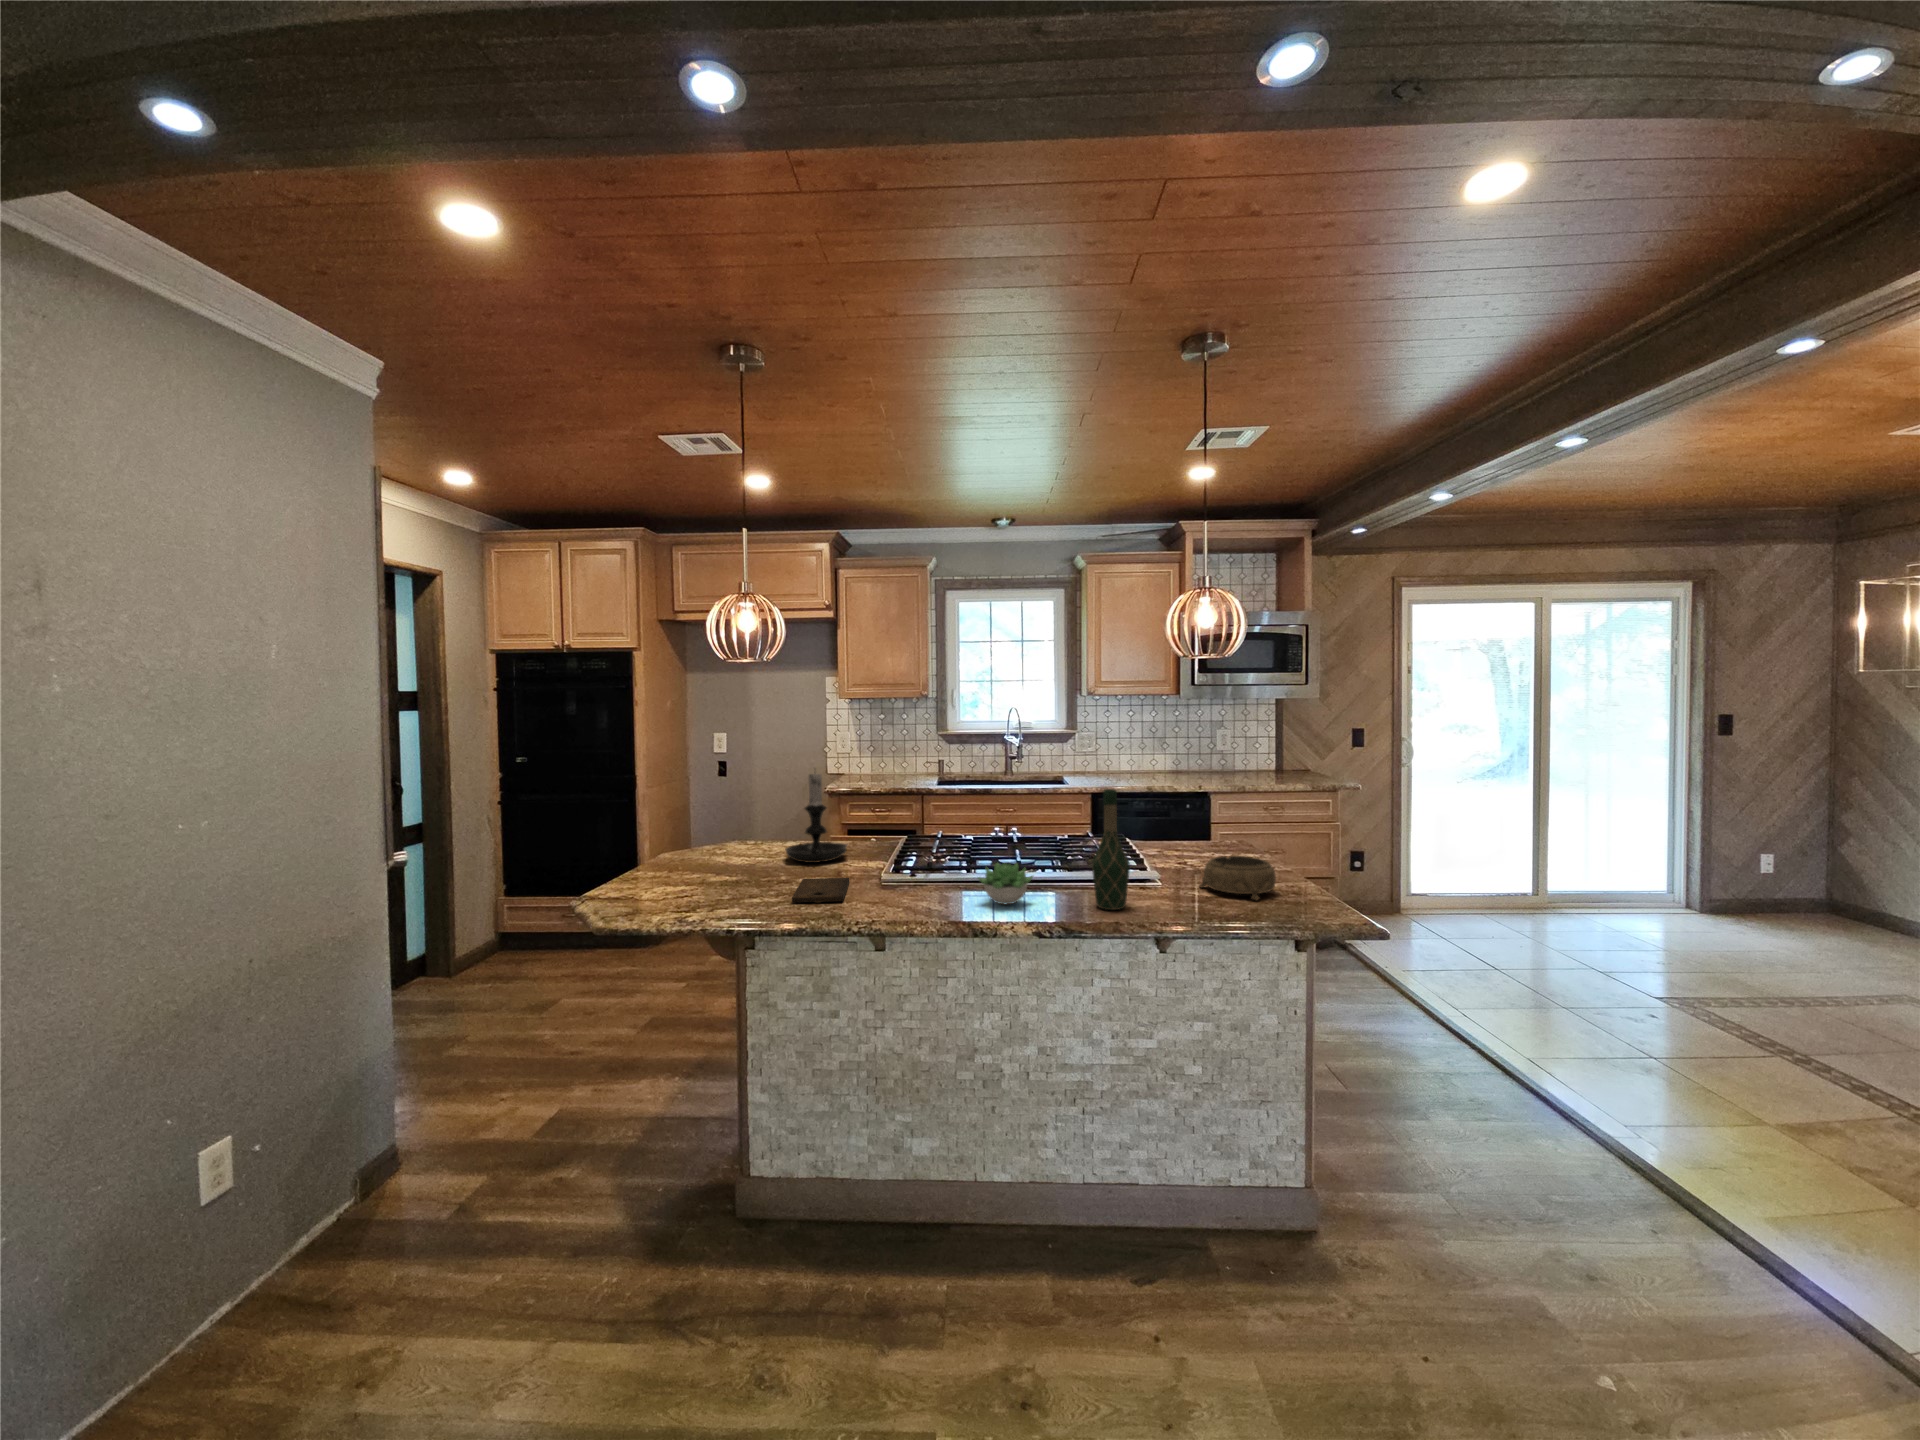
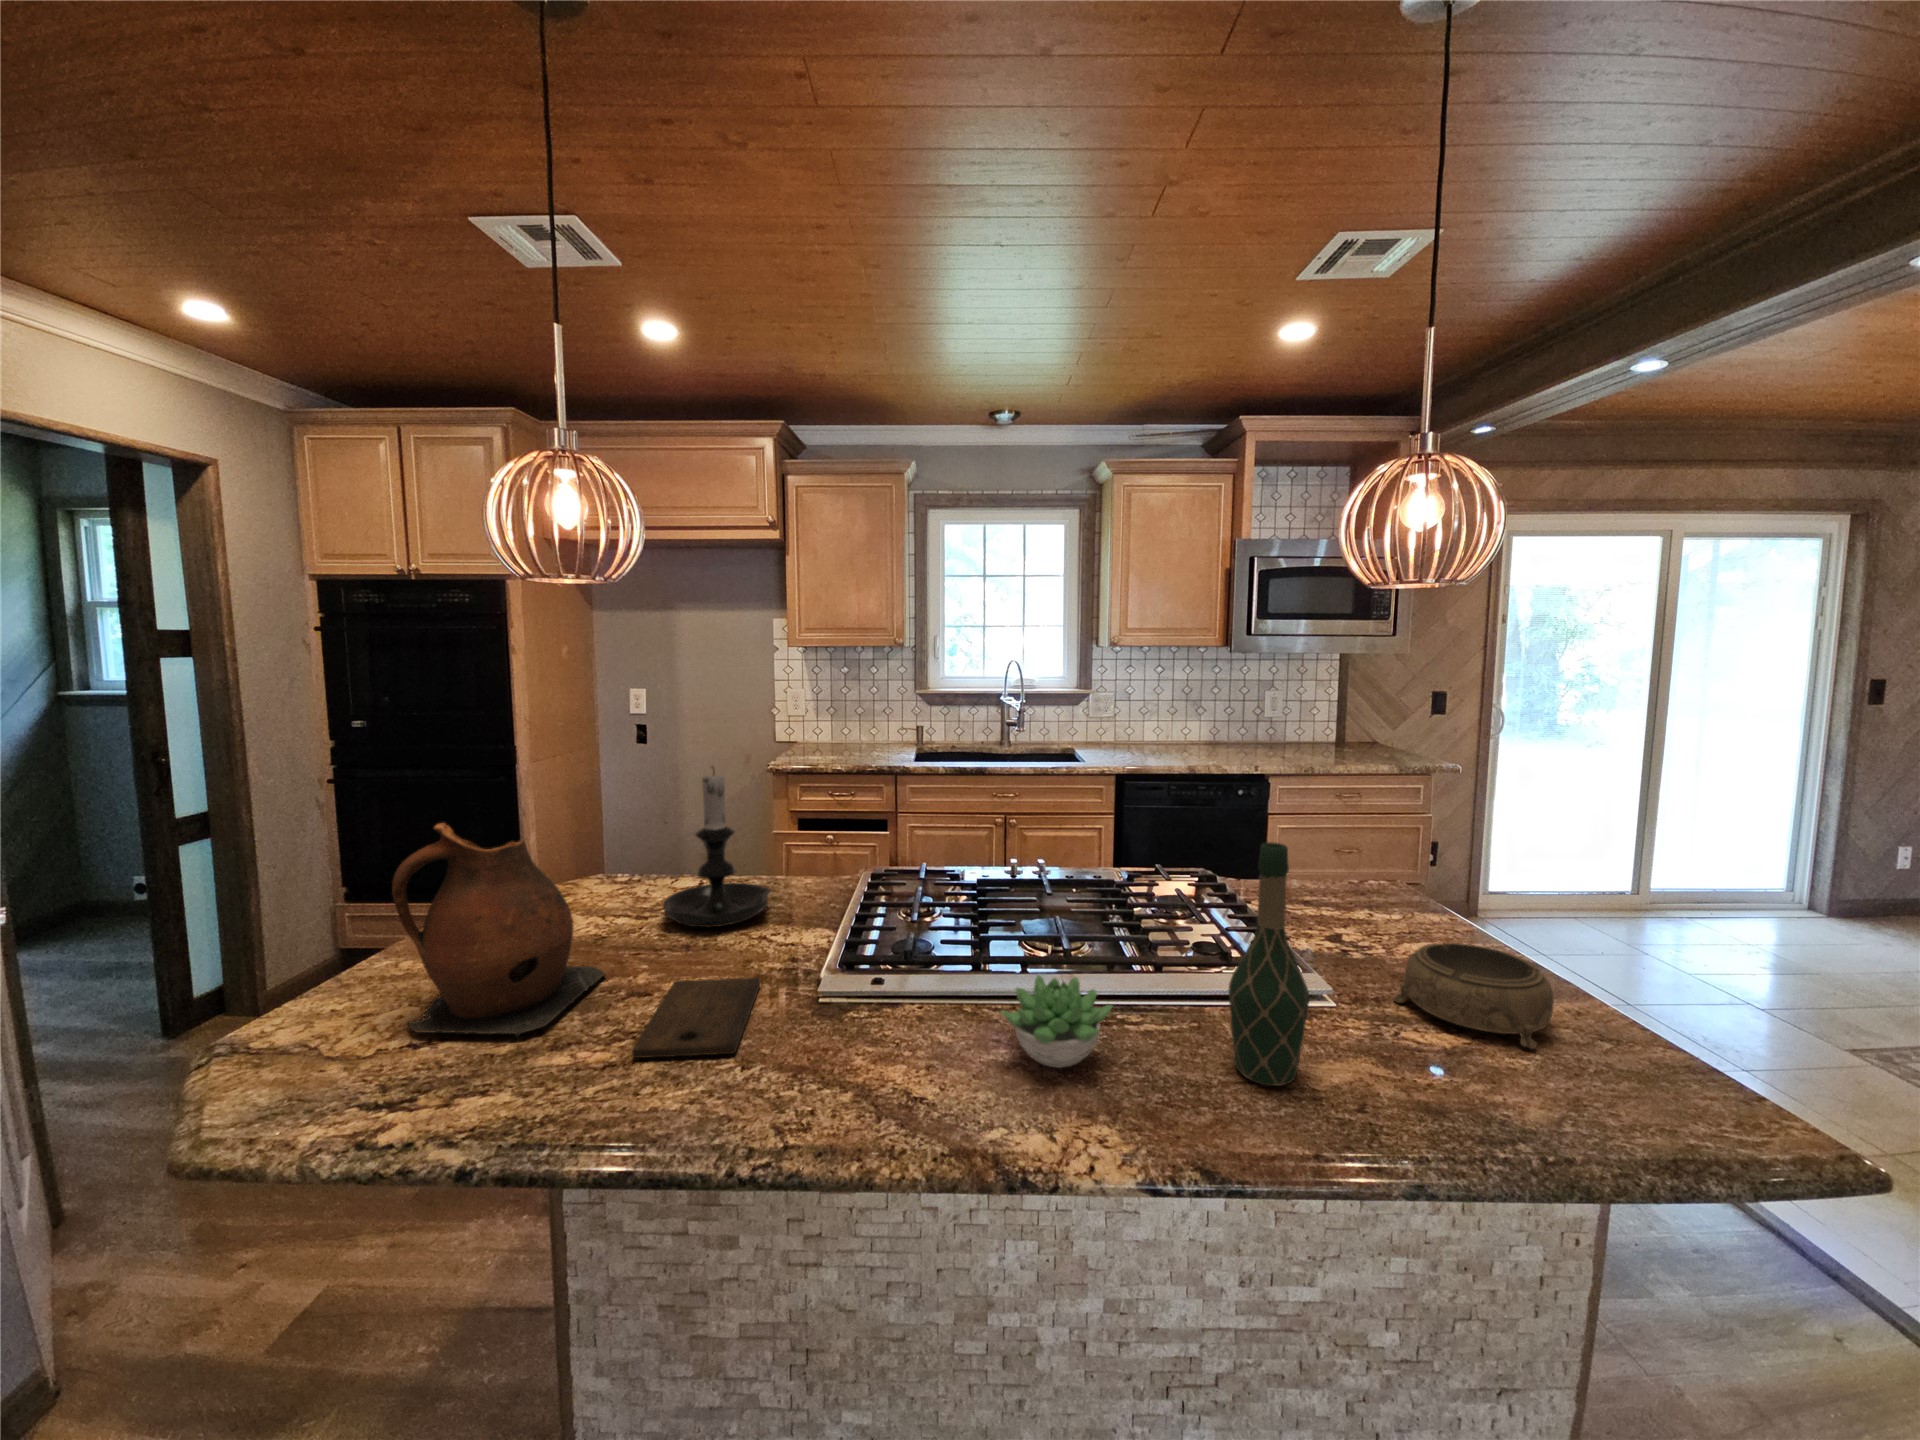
ceramic pitcher: none [666,789,764,897] -> present [392,823,606,1037]

